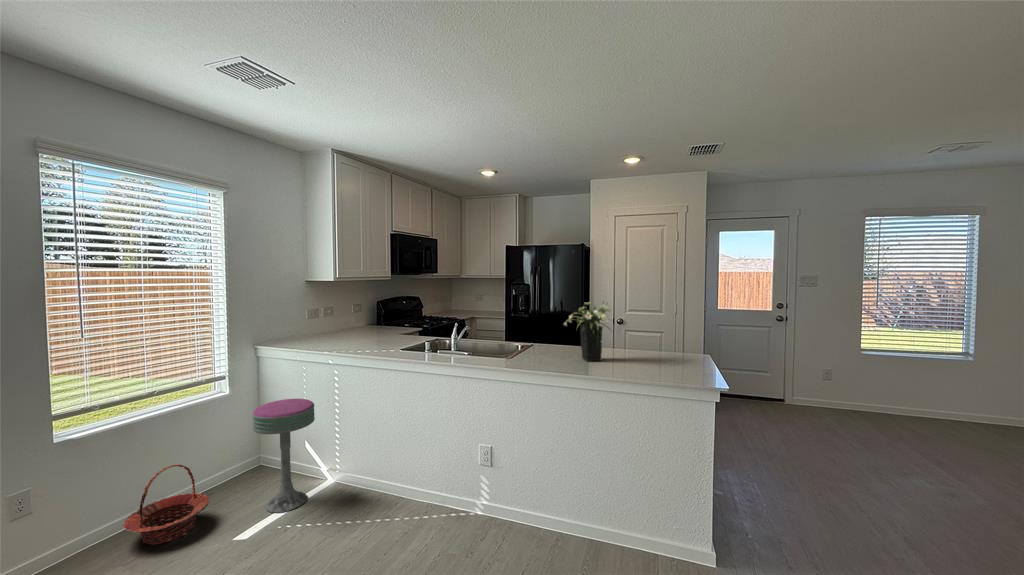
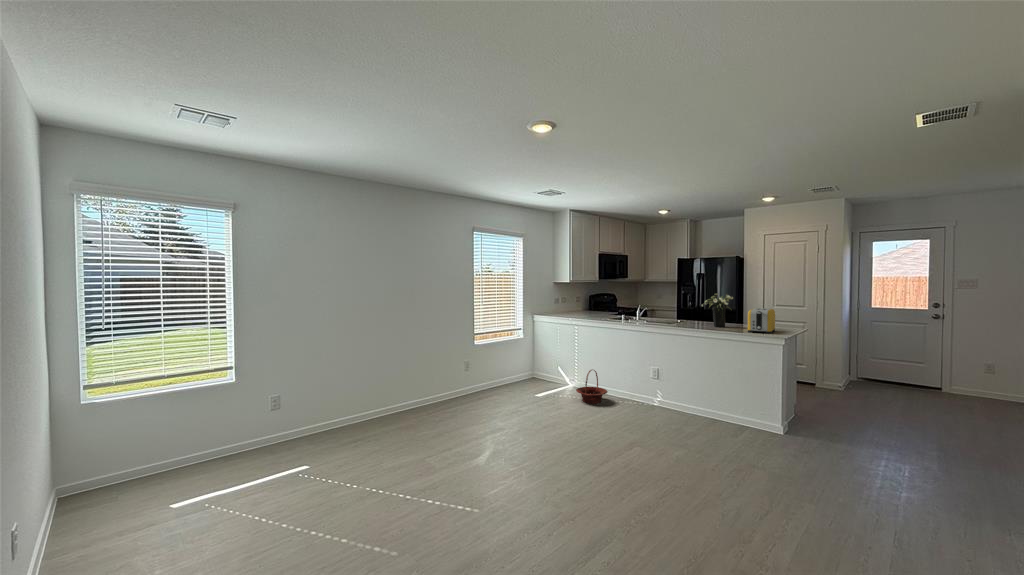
toaster: none [647,328,691,379] -> present [748,308,775,334]
bar stool: present [252,399,315,513] -> none [539,340,566,392]
basket: present [123,465,209,545] -> present [576,370,608,403]

